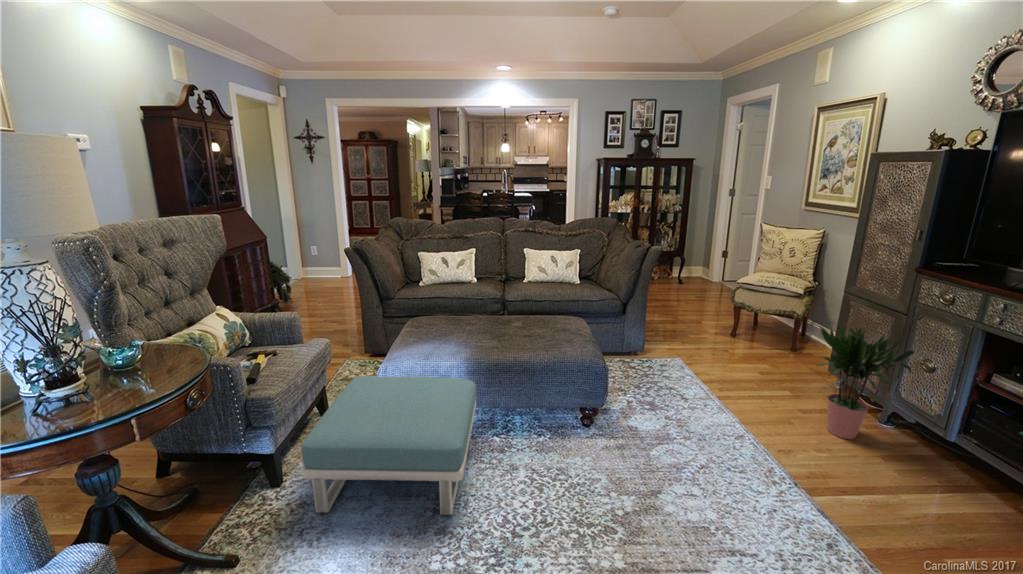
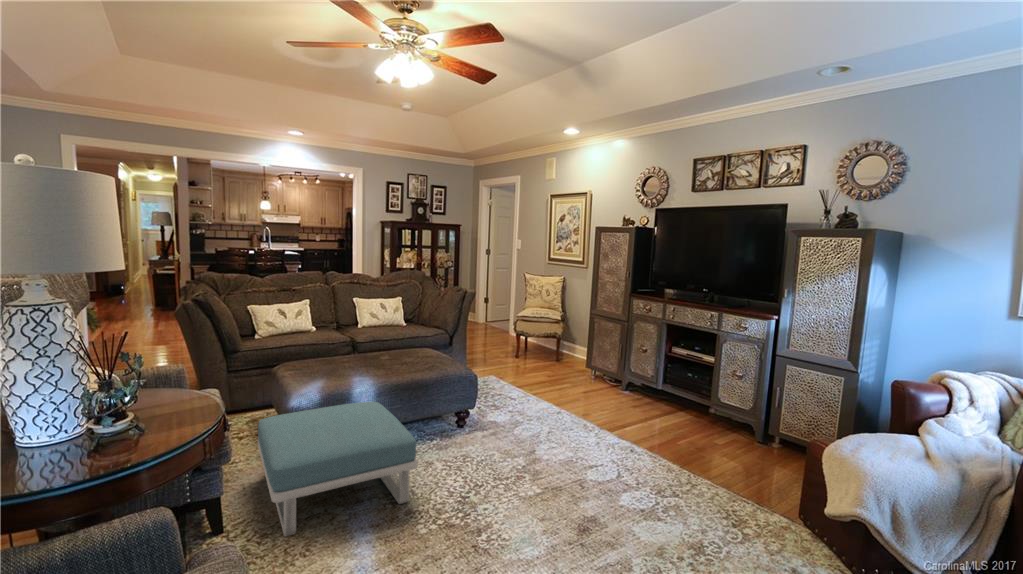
potted plant: present [817,323,915,439] -> none [587,326,641,402]

